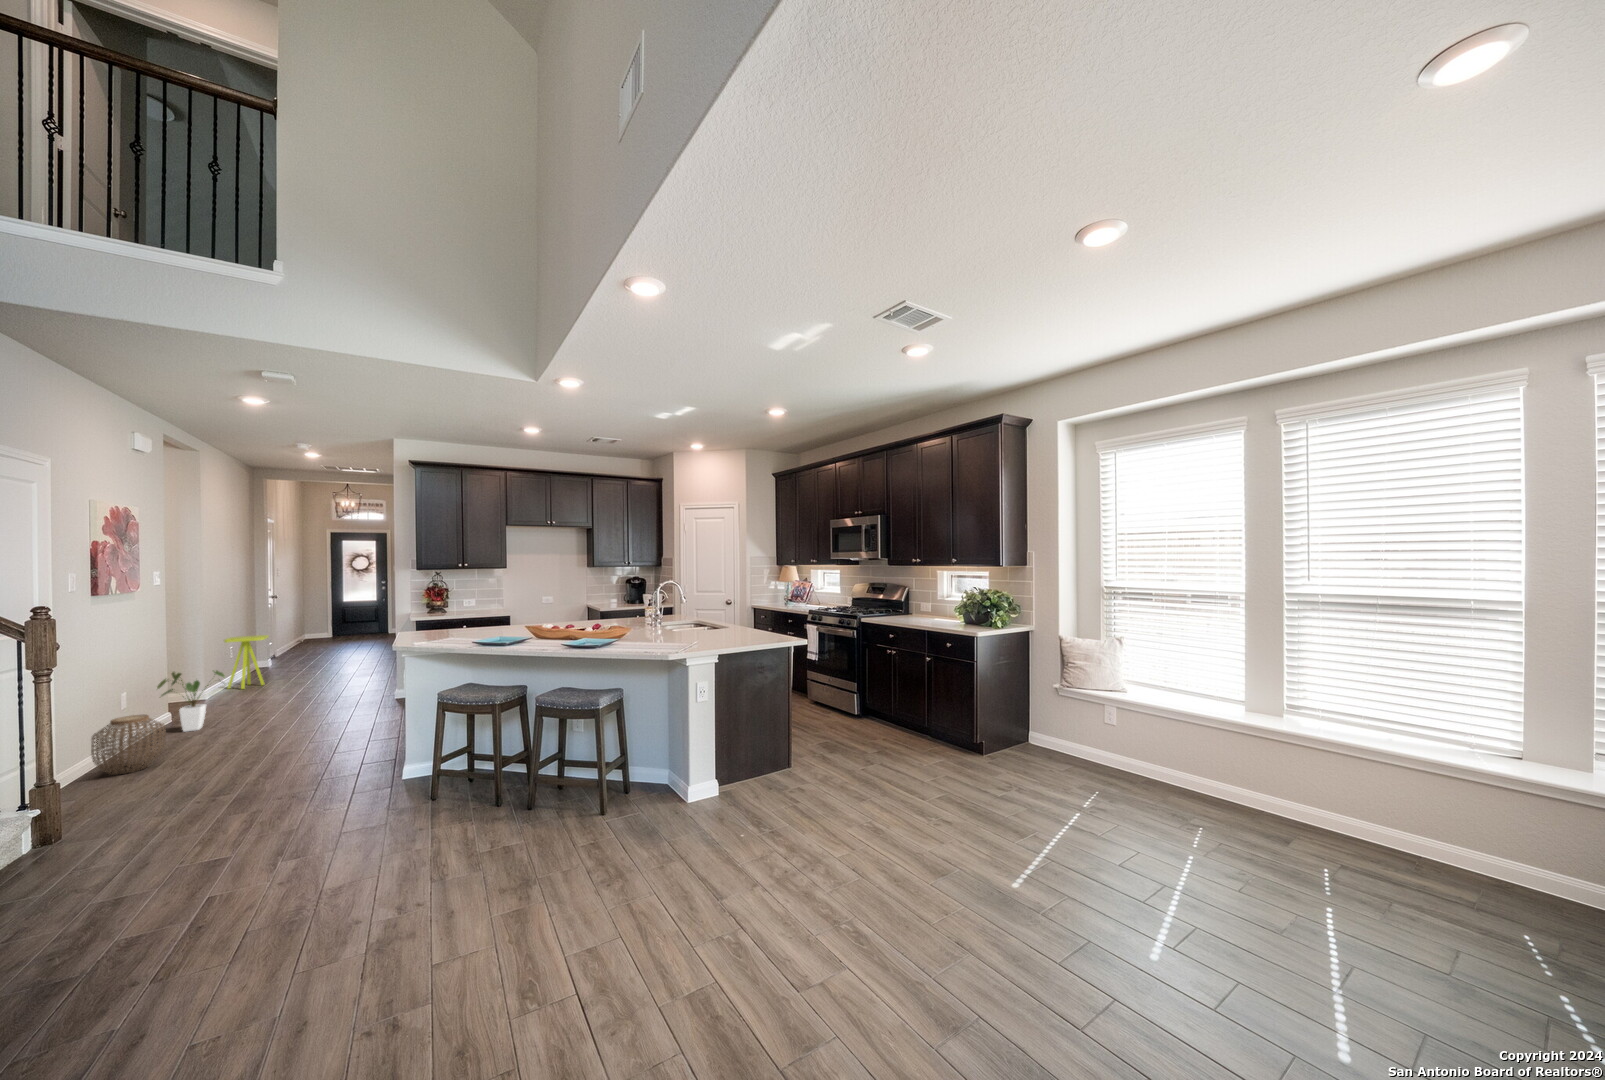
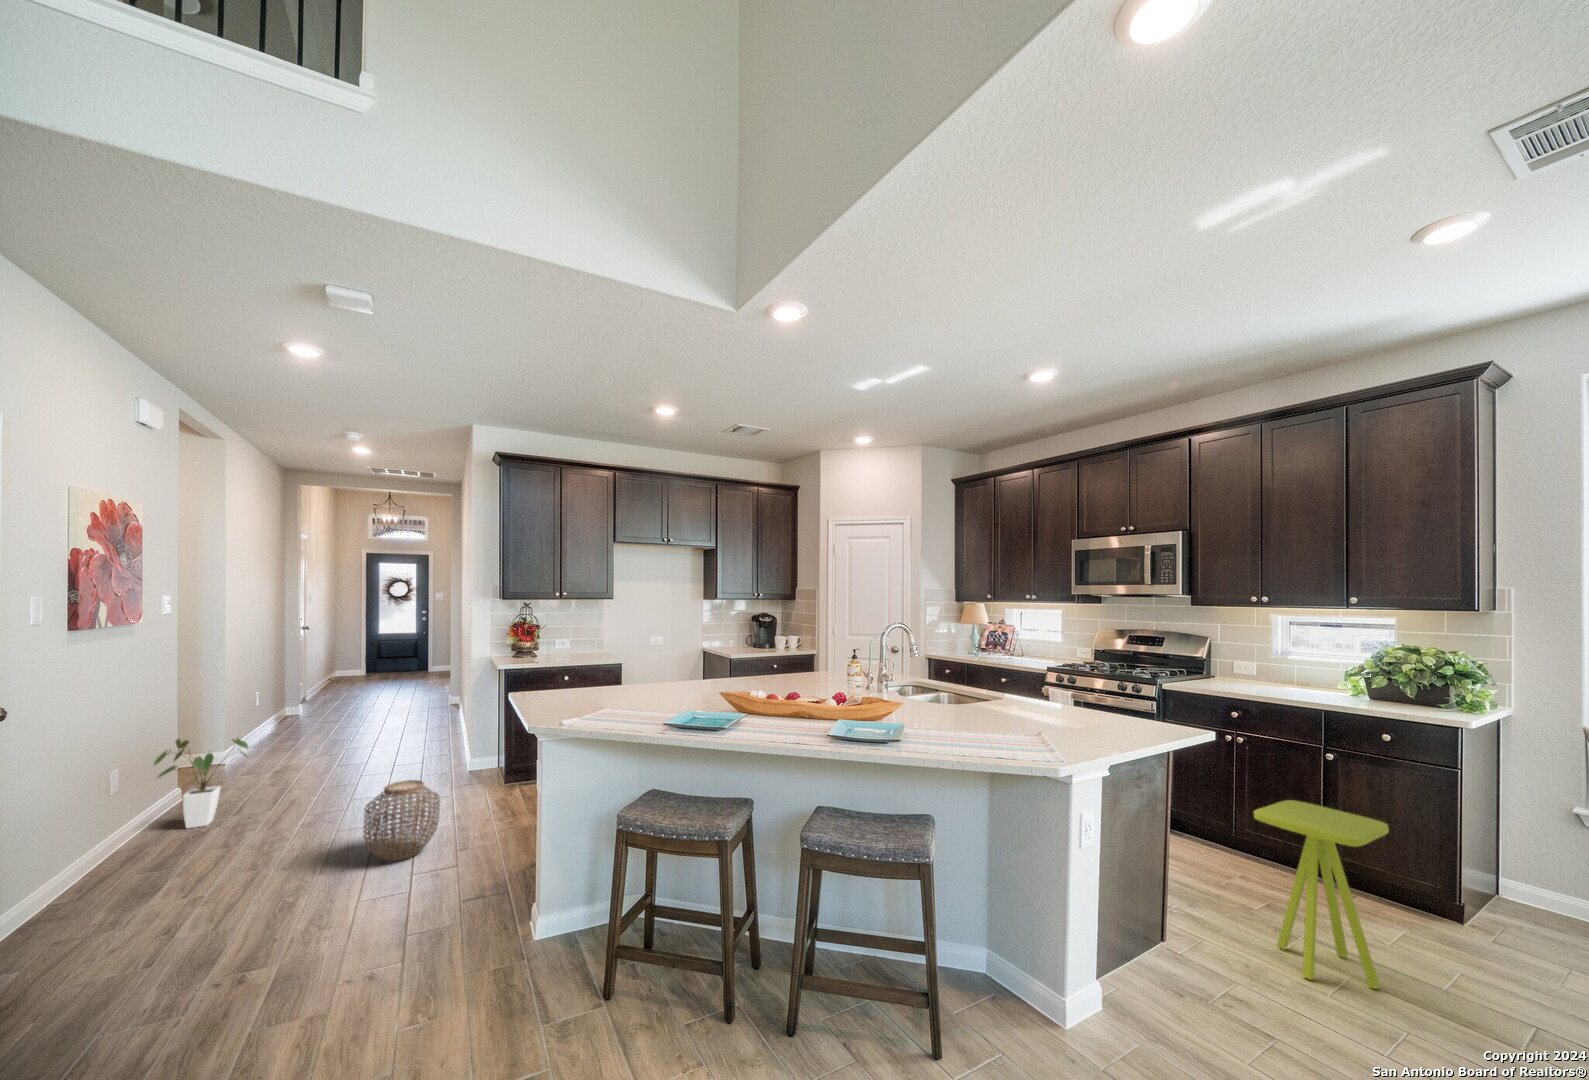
side table: present [224,635,269,689] -> present [1254,800,1389,989]
woven basket: present [91,715,166,775] -> present [364,780,440,861]

